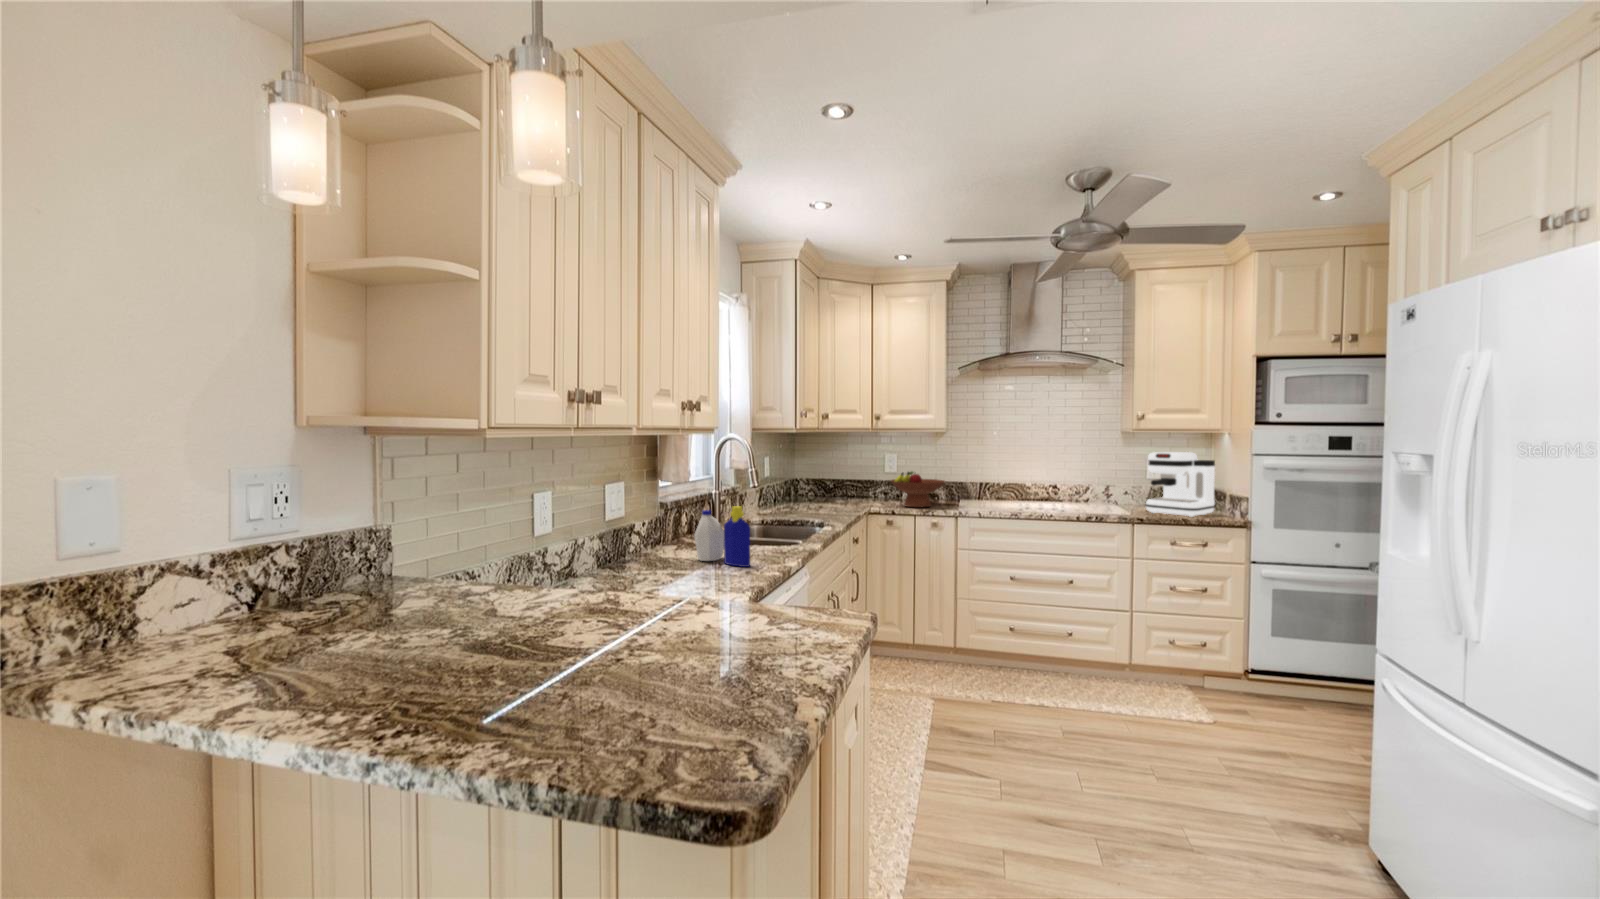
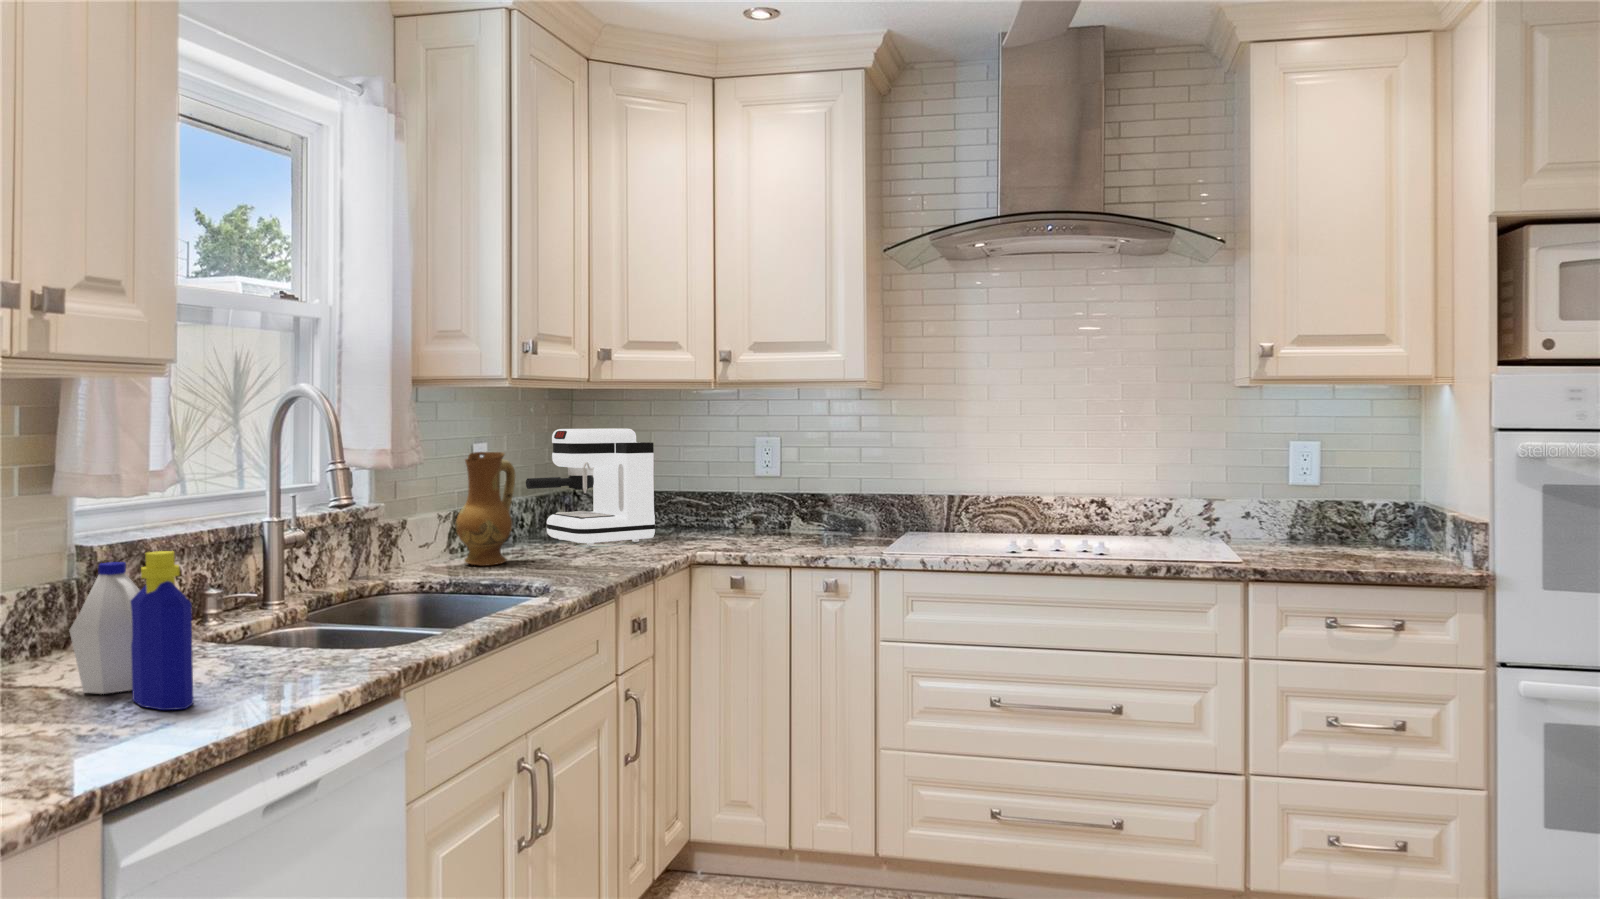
coffee maker: present [1146,452,1215,517] -> present [526,428,655,546]
ceramic jug: none [767,462,792,514] -> present [456,452,515,566]
fruit bowl: present [891,472,944,507] -> none [746,472,861,550]

